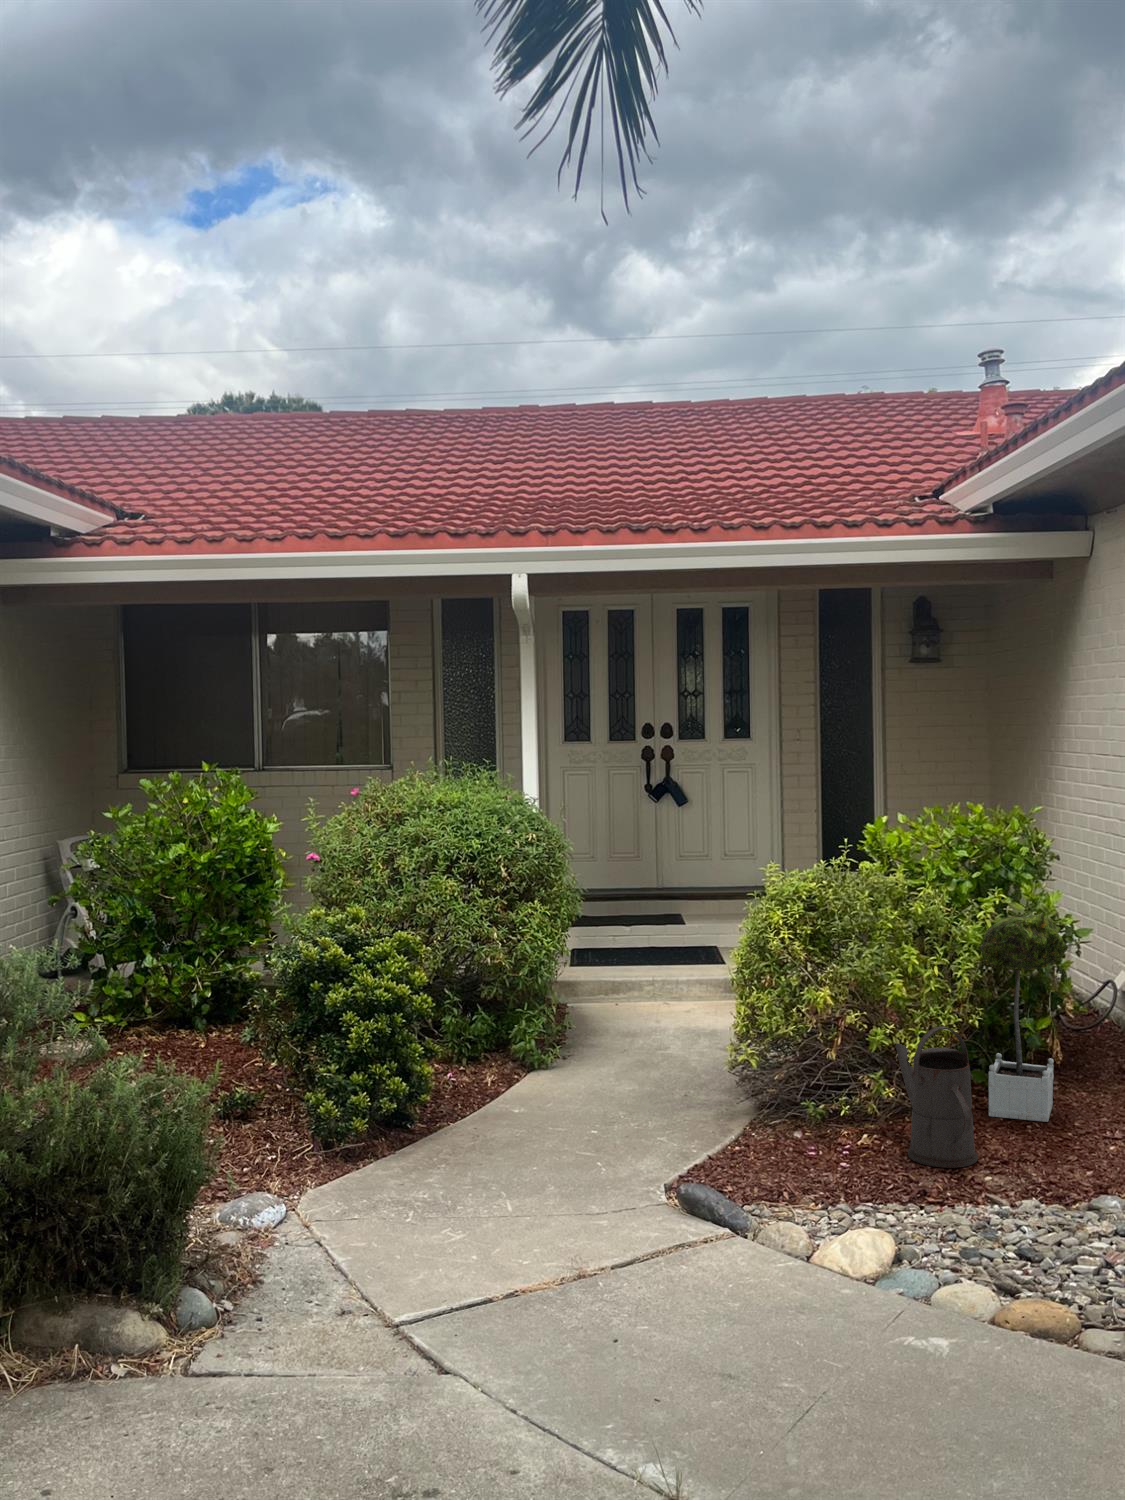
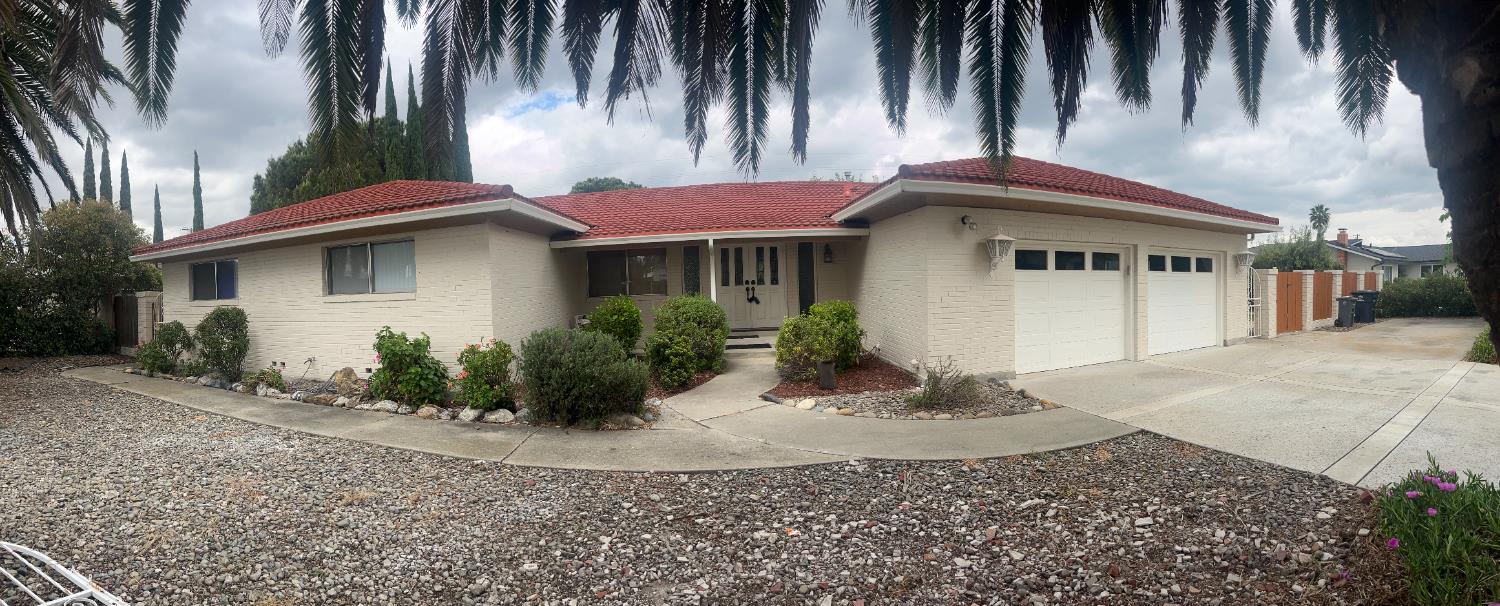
potted tree: present [980,912,1068,1122] -> none [838,326,860,380]

